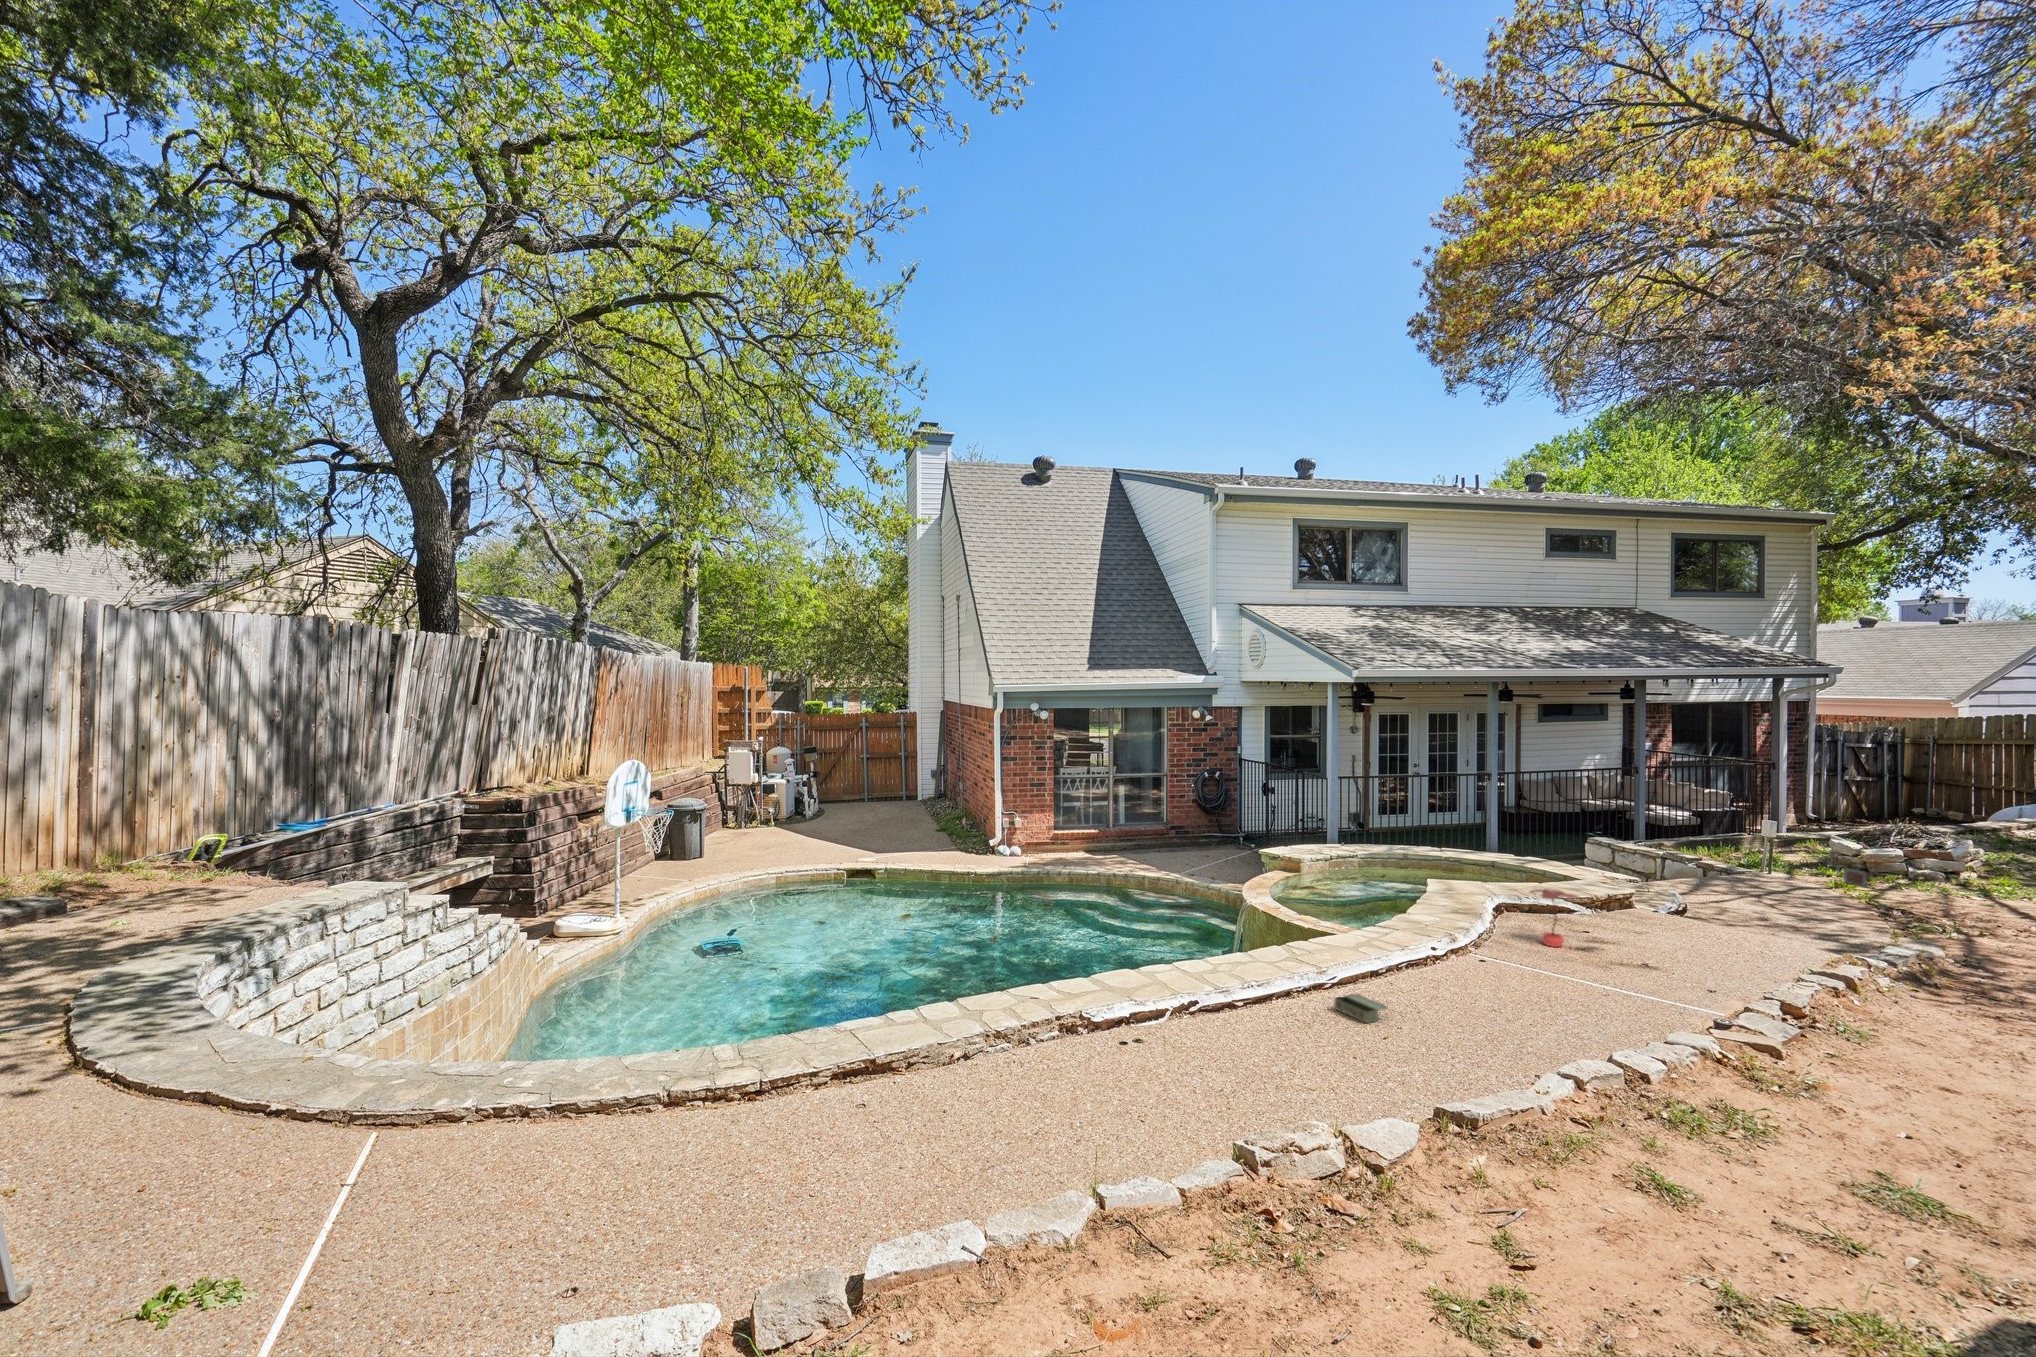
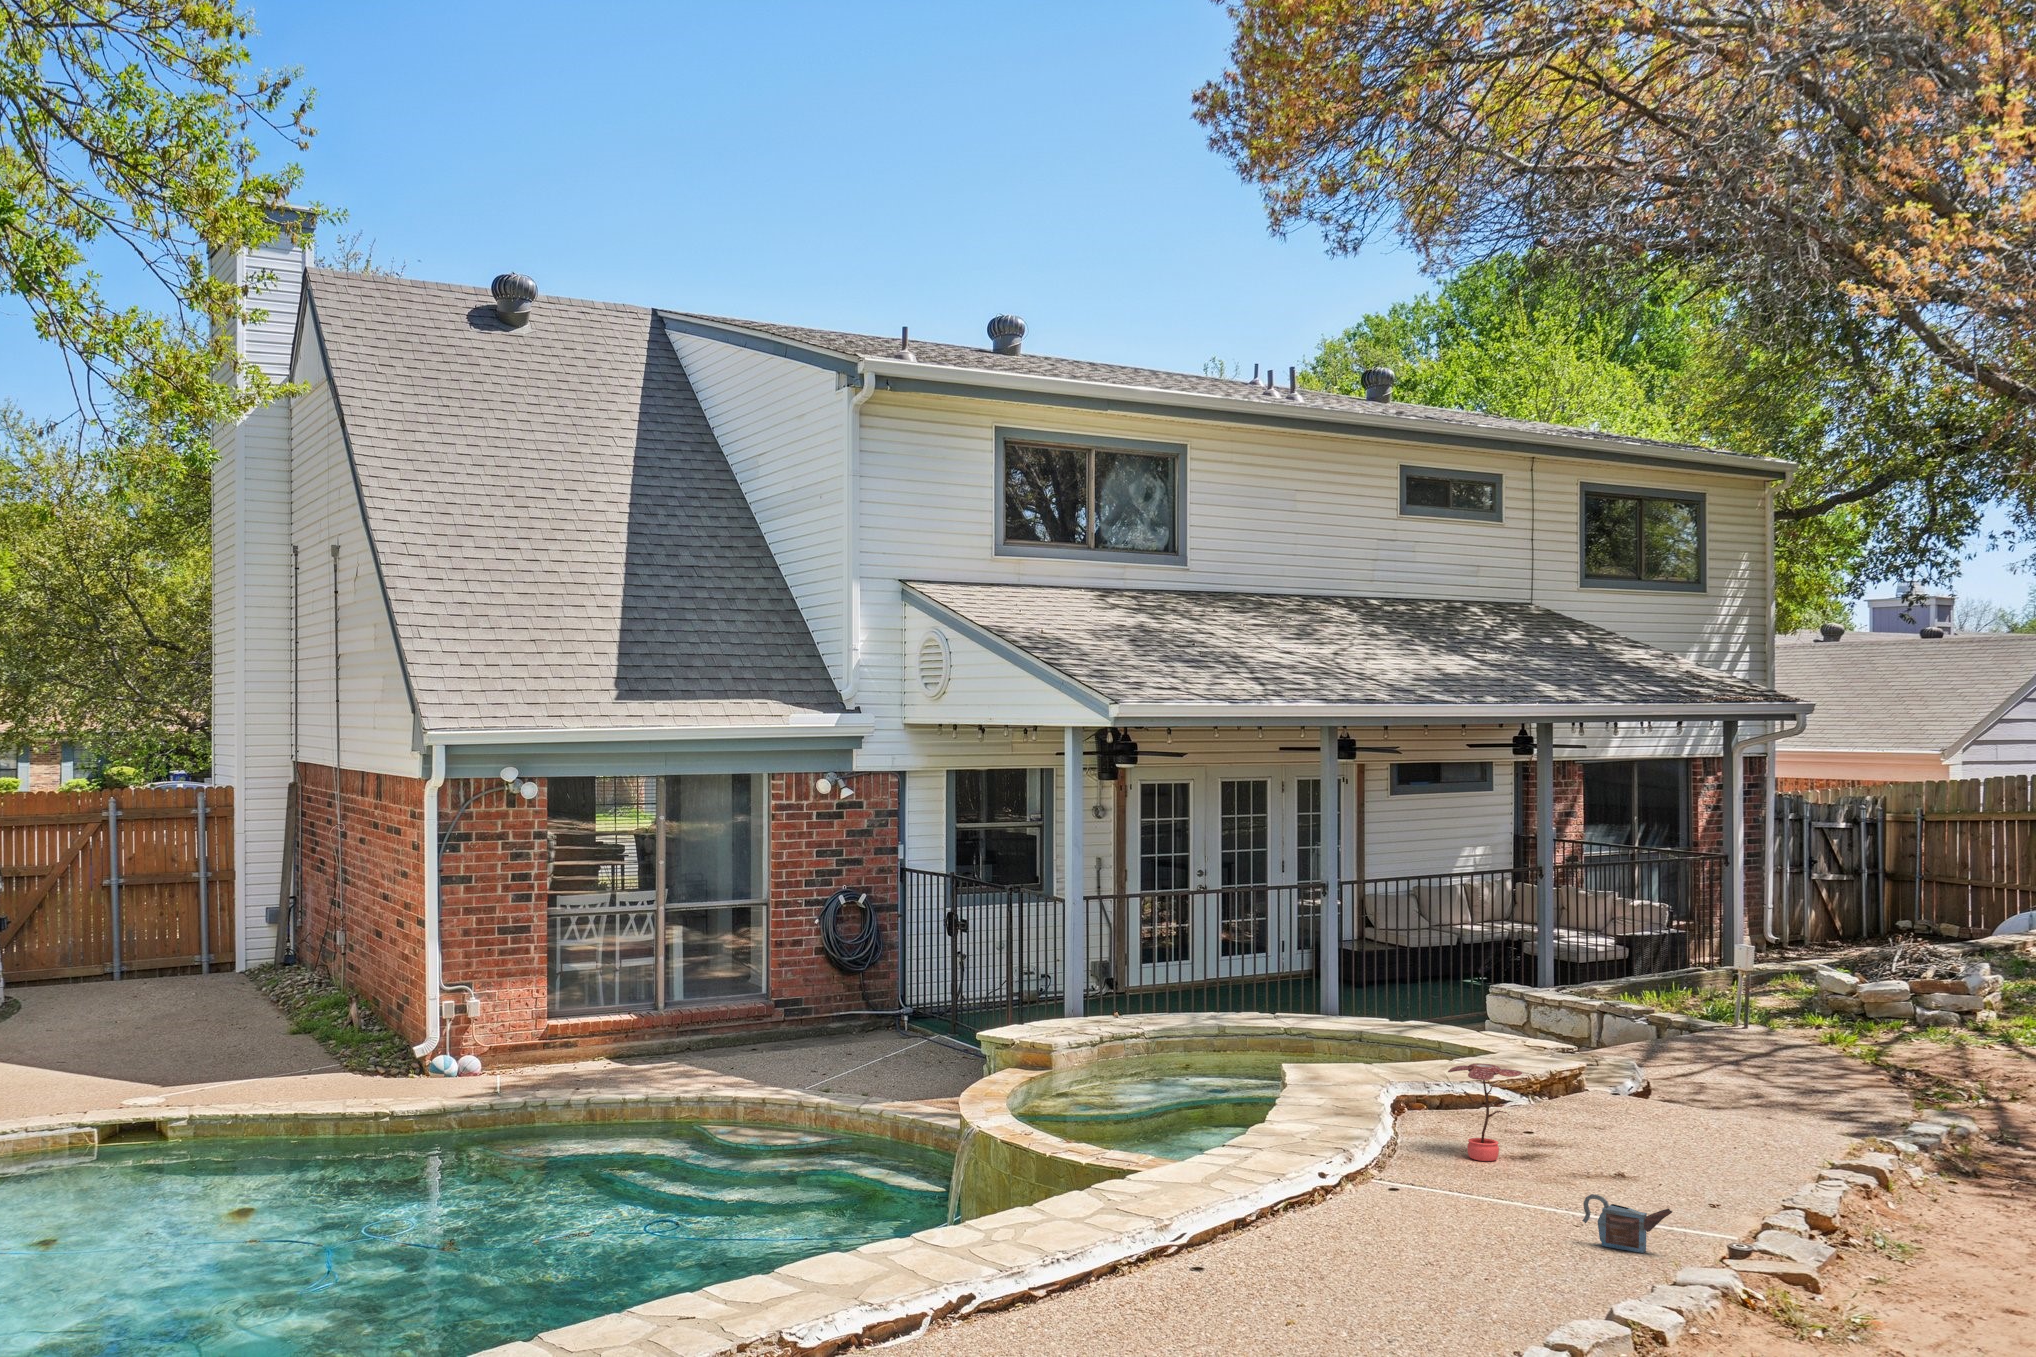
watering can: present [1836,866,1877,886] -> present [1582,1194,1672,1253]
toolbox: present [1334,994,1387,1023] -> none [1188,1260,1279,1308]

